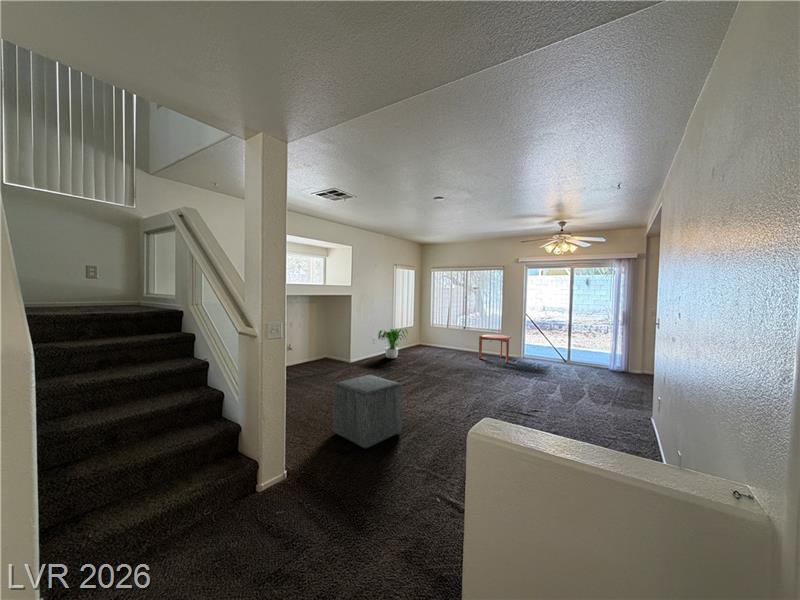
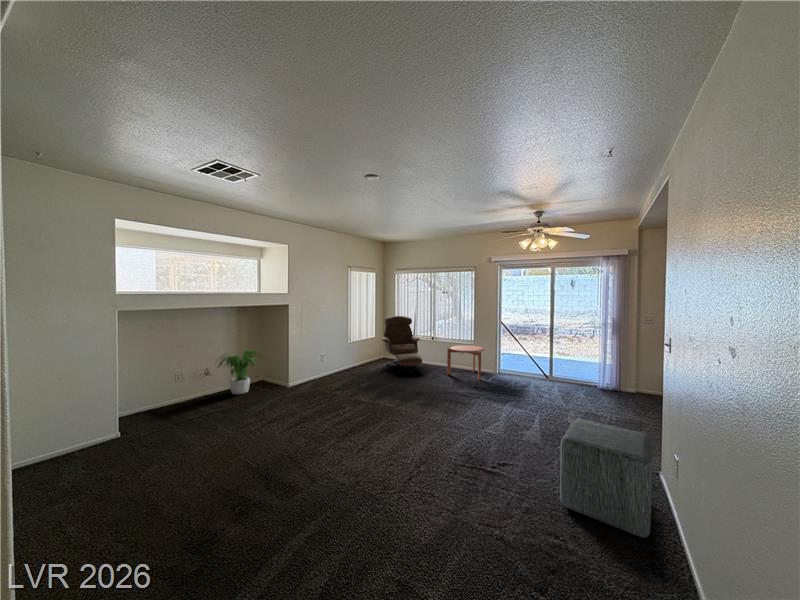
lounge chair: none [420,309,457,357] -> present [382,316,422,373]
potted plant: present [378,328,408,358] -> present [218,350,261,394]
ottoman: present [333,375,402,448] -> present [560,418,653,538]

